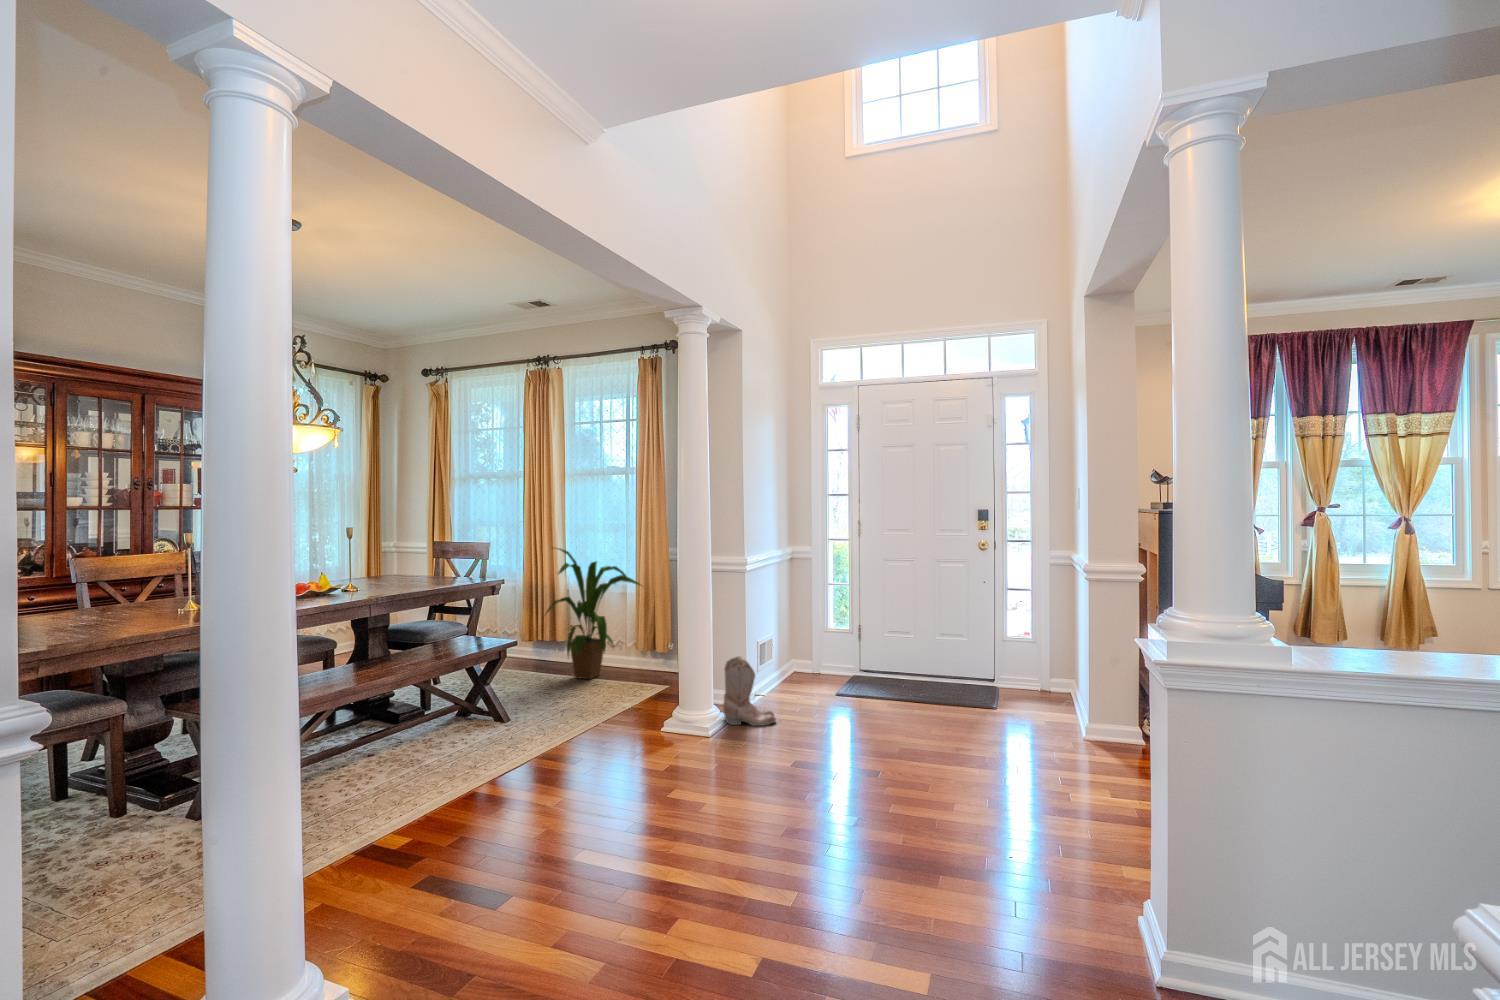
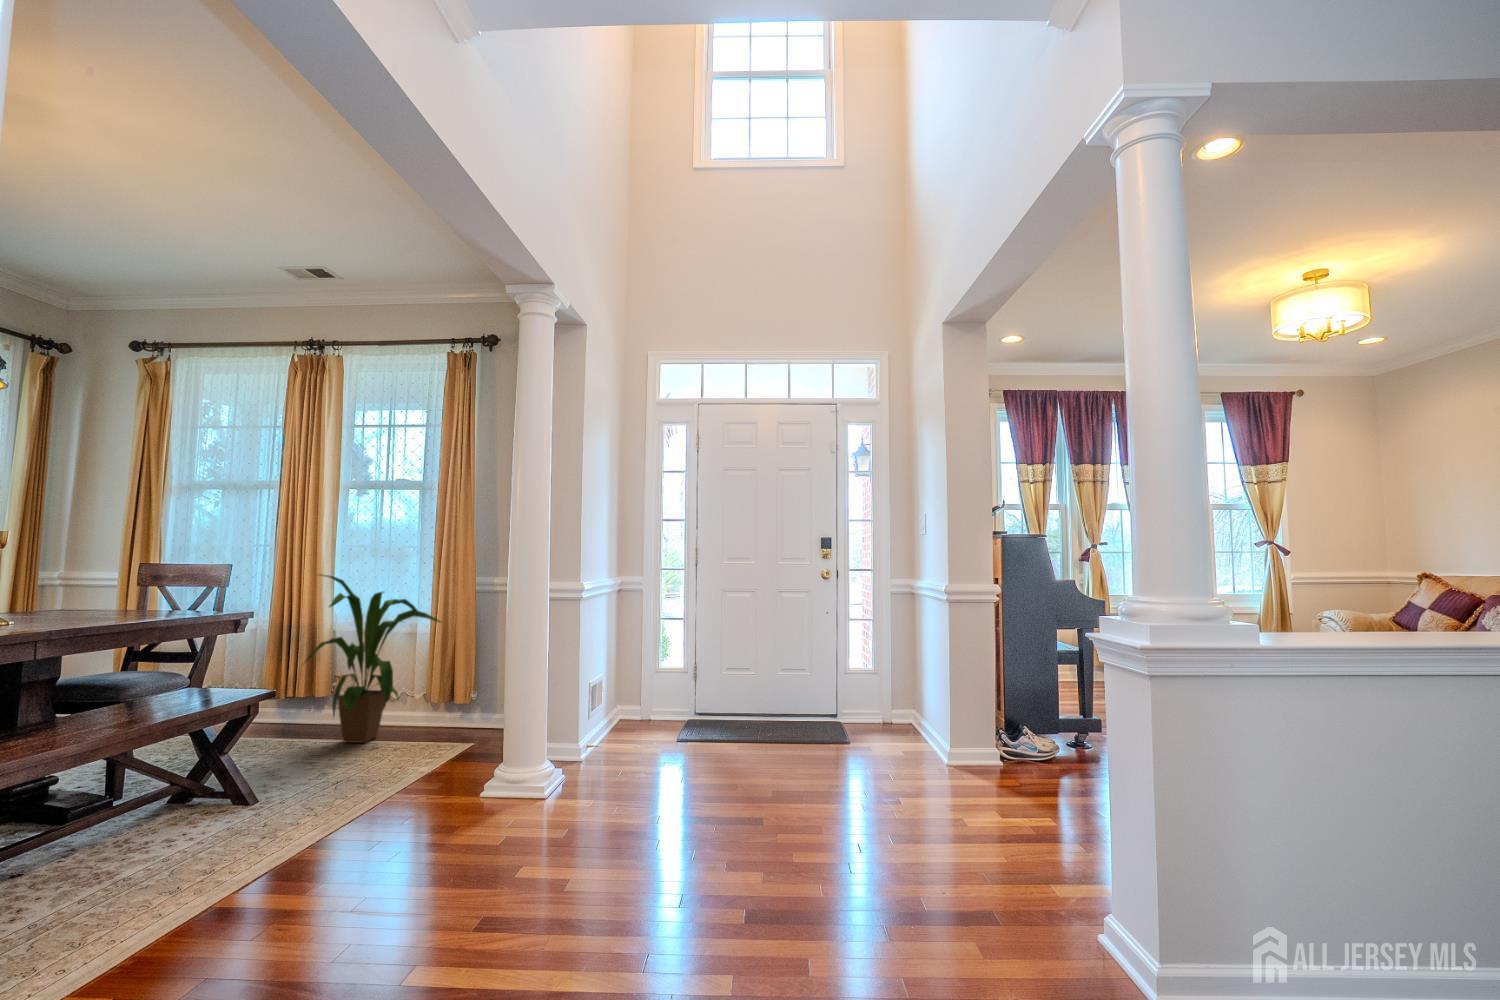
boots: present [723,656,776,726] -> none [556,699,622,783]

